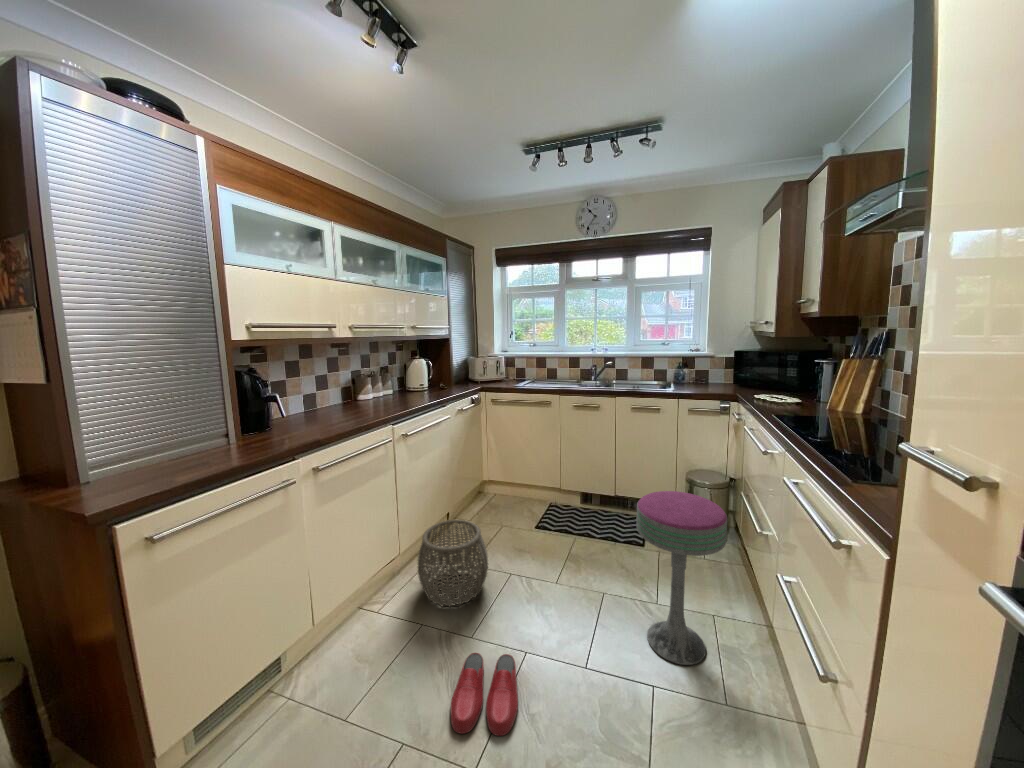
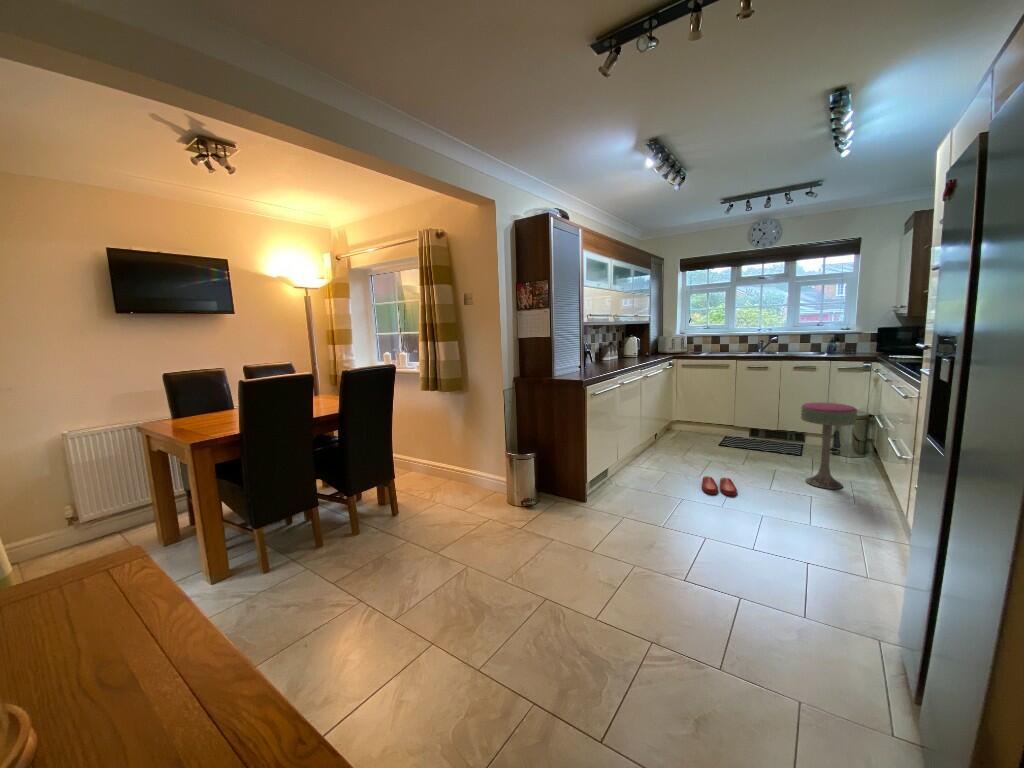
woven basket: present [418,520,488,607] -> none [659,426,701,467]

